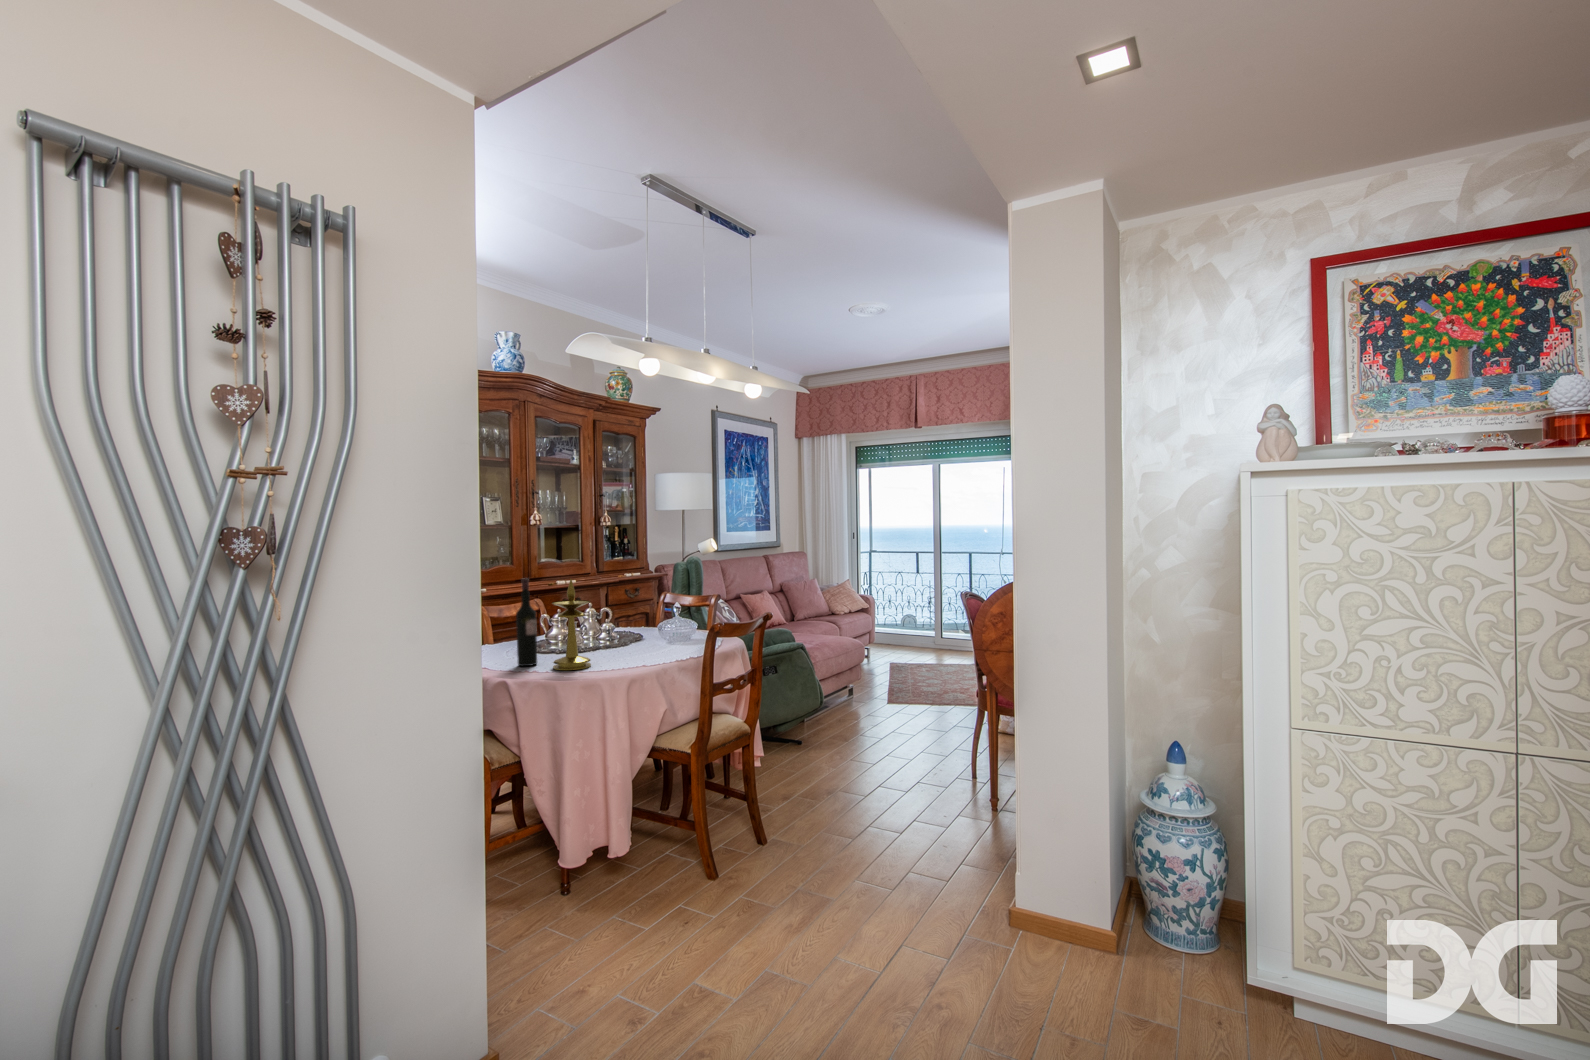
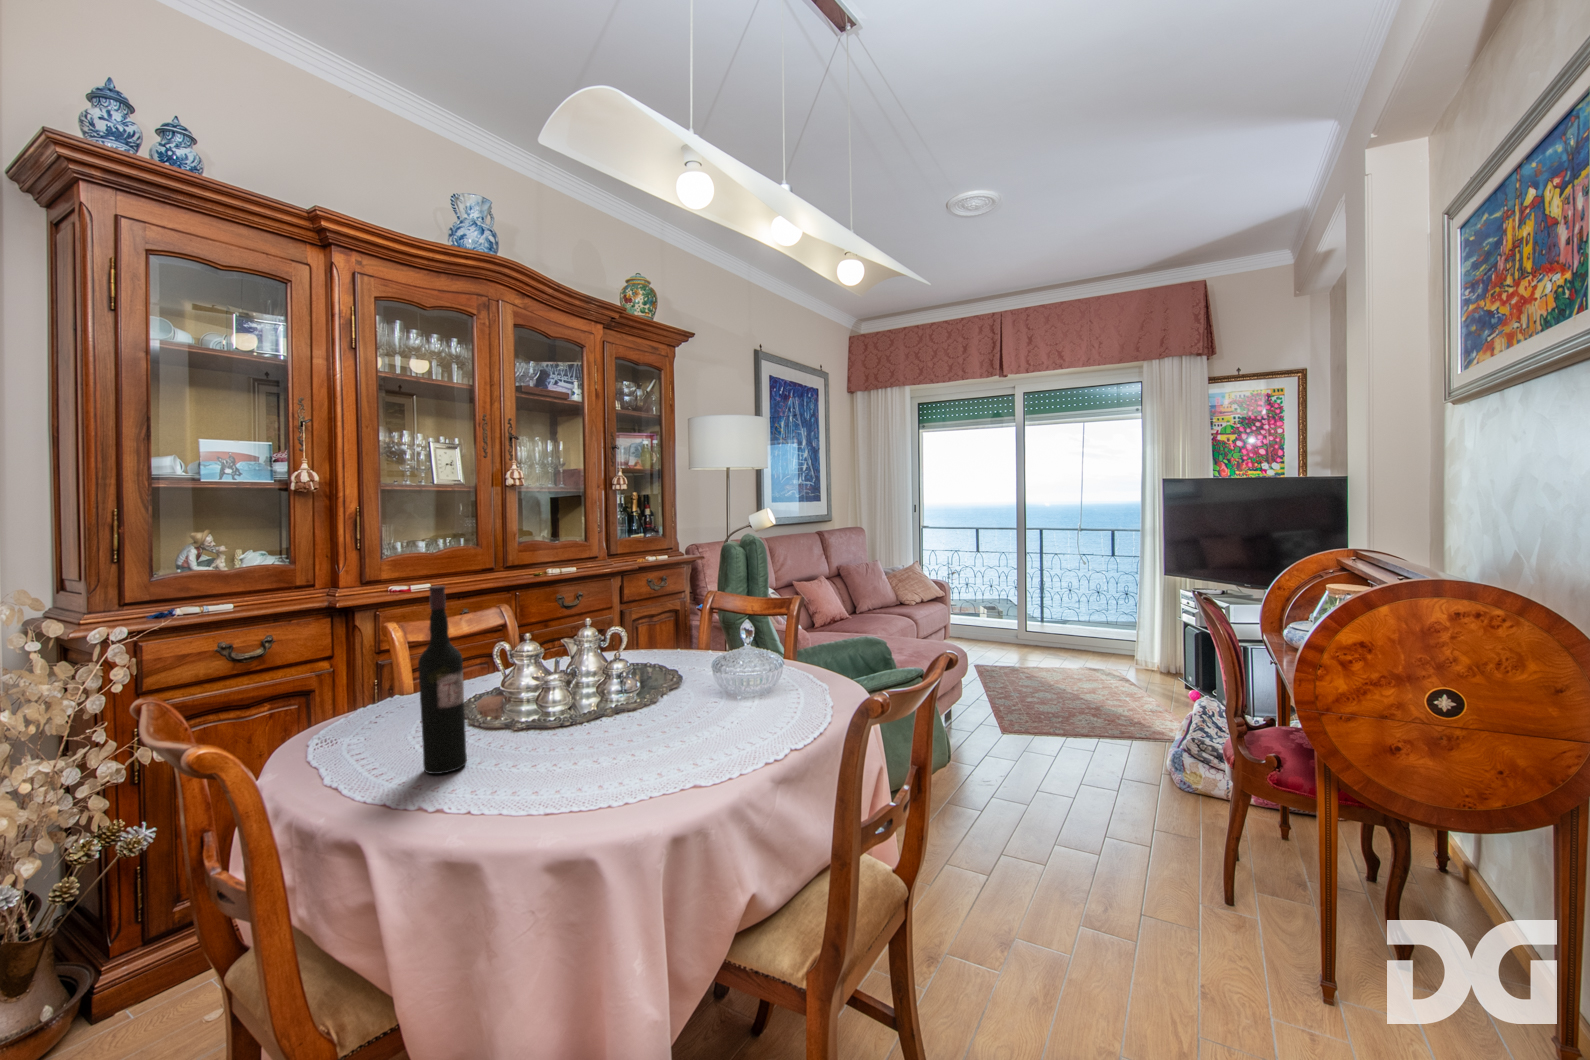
candlestick: present [552,579,591,670] -> none [490,588,578,794]

